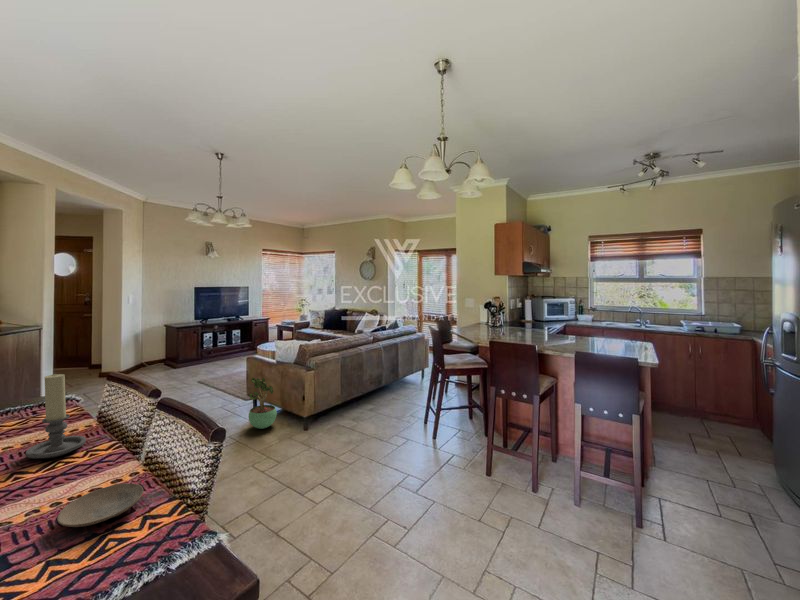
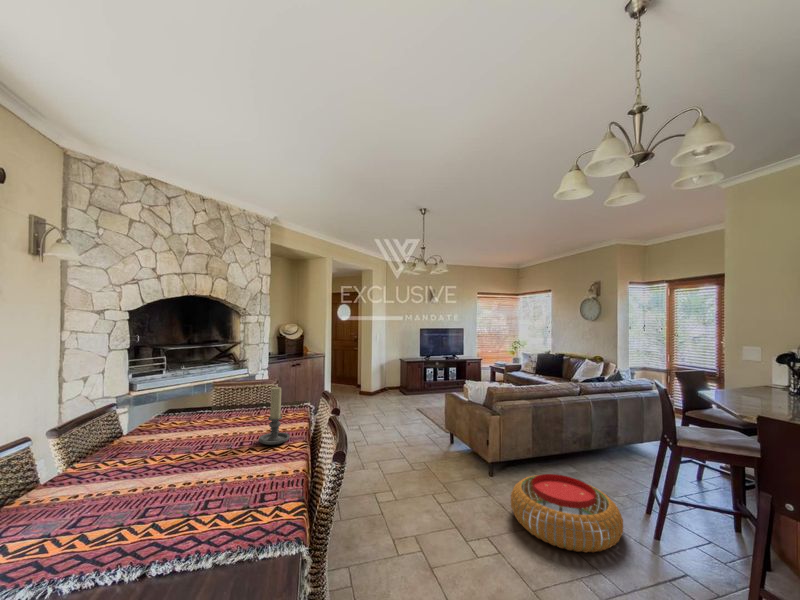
potted plant: present [249,378,277,429] -> none [440,413,465,466]
pouf: none [331,409,415,465] -> present [511,474,623,552]
plate: present [57,484,143,527] -> none [236,475,287,499]

